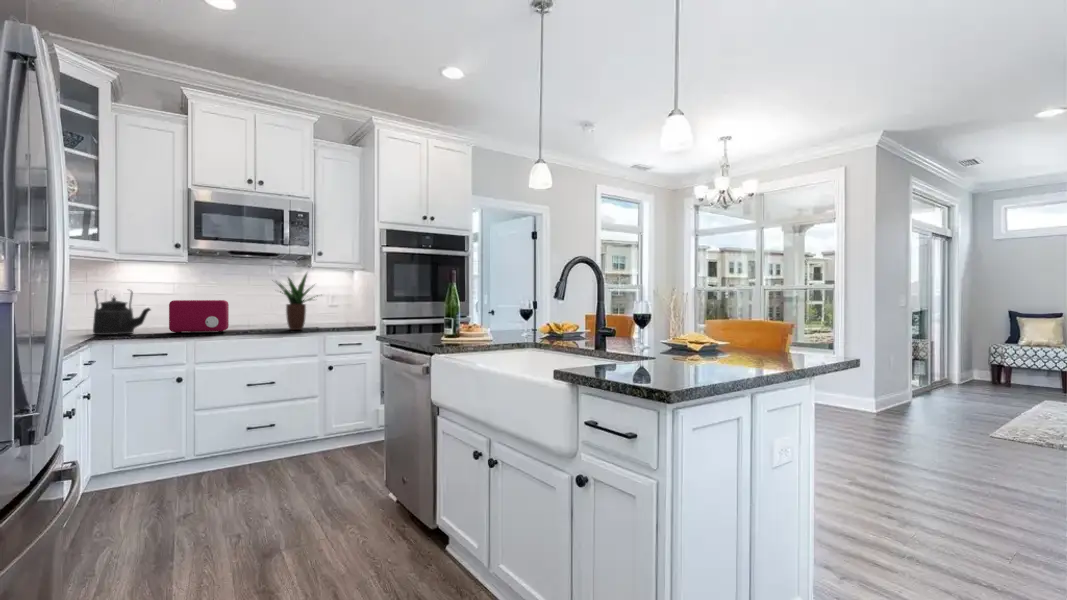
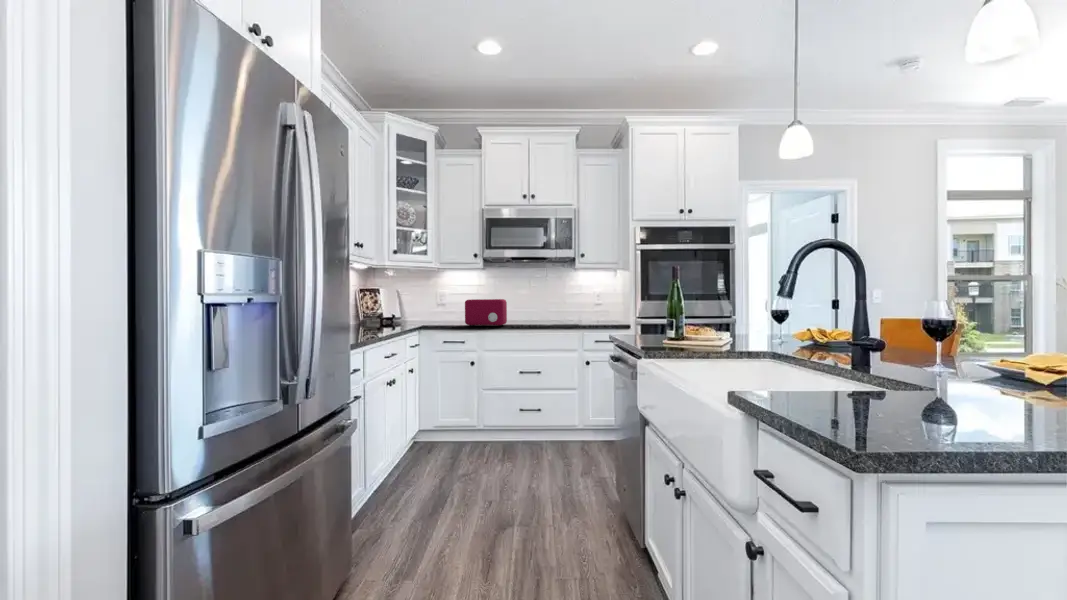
potted plant: present [277,274,318,330] -> none [539,272,584,326]
kettle: present [93,290,150,335] -> none [421,292,455,326]

